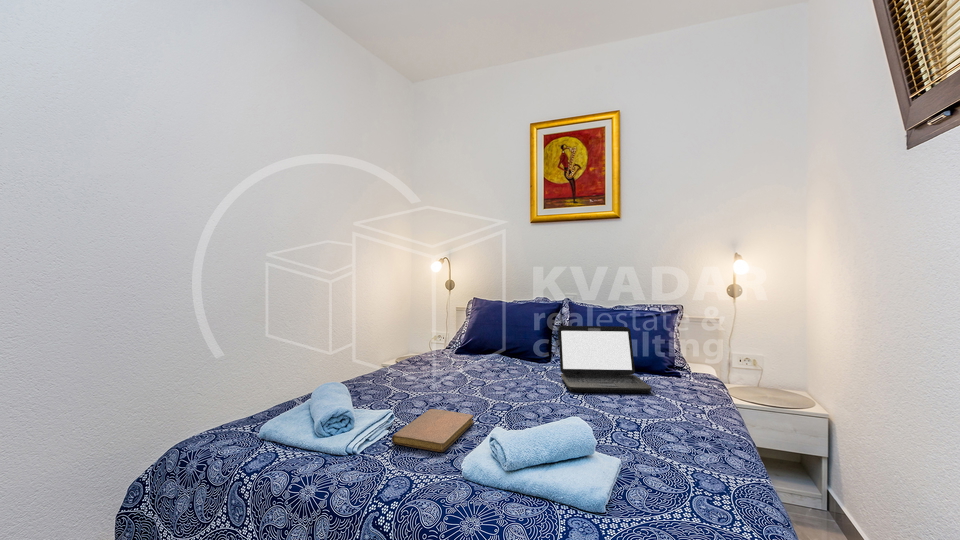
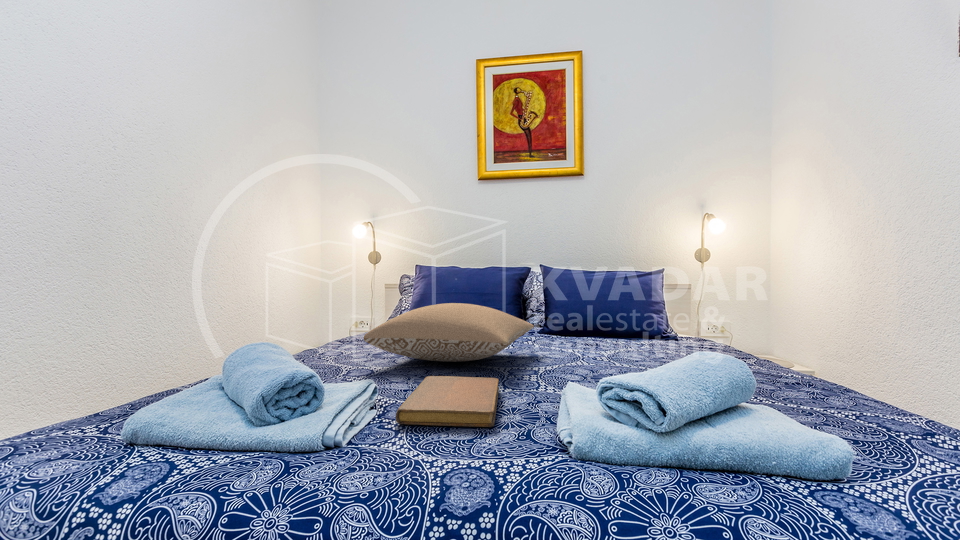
laptop: present [558,326,652,393] -> none [546,281,670,354]
pillow: none [404,348,536,394] -> present [364,303,534,362]

